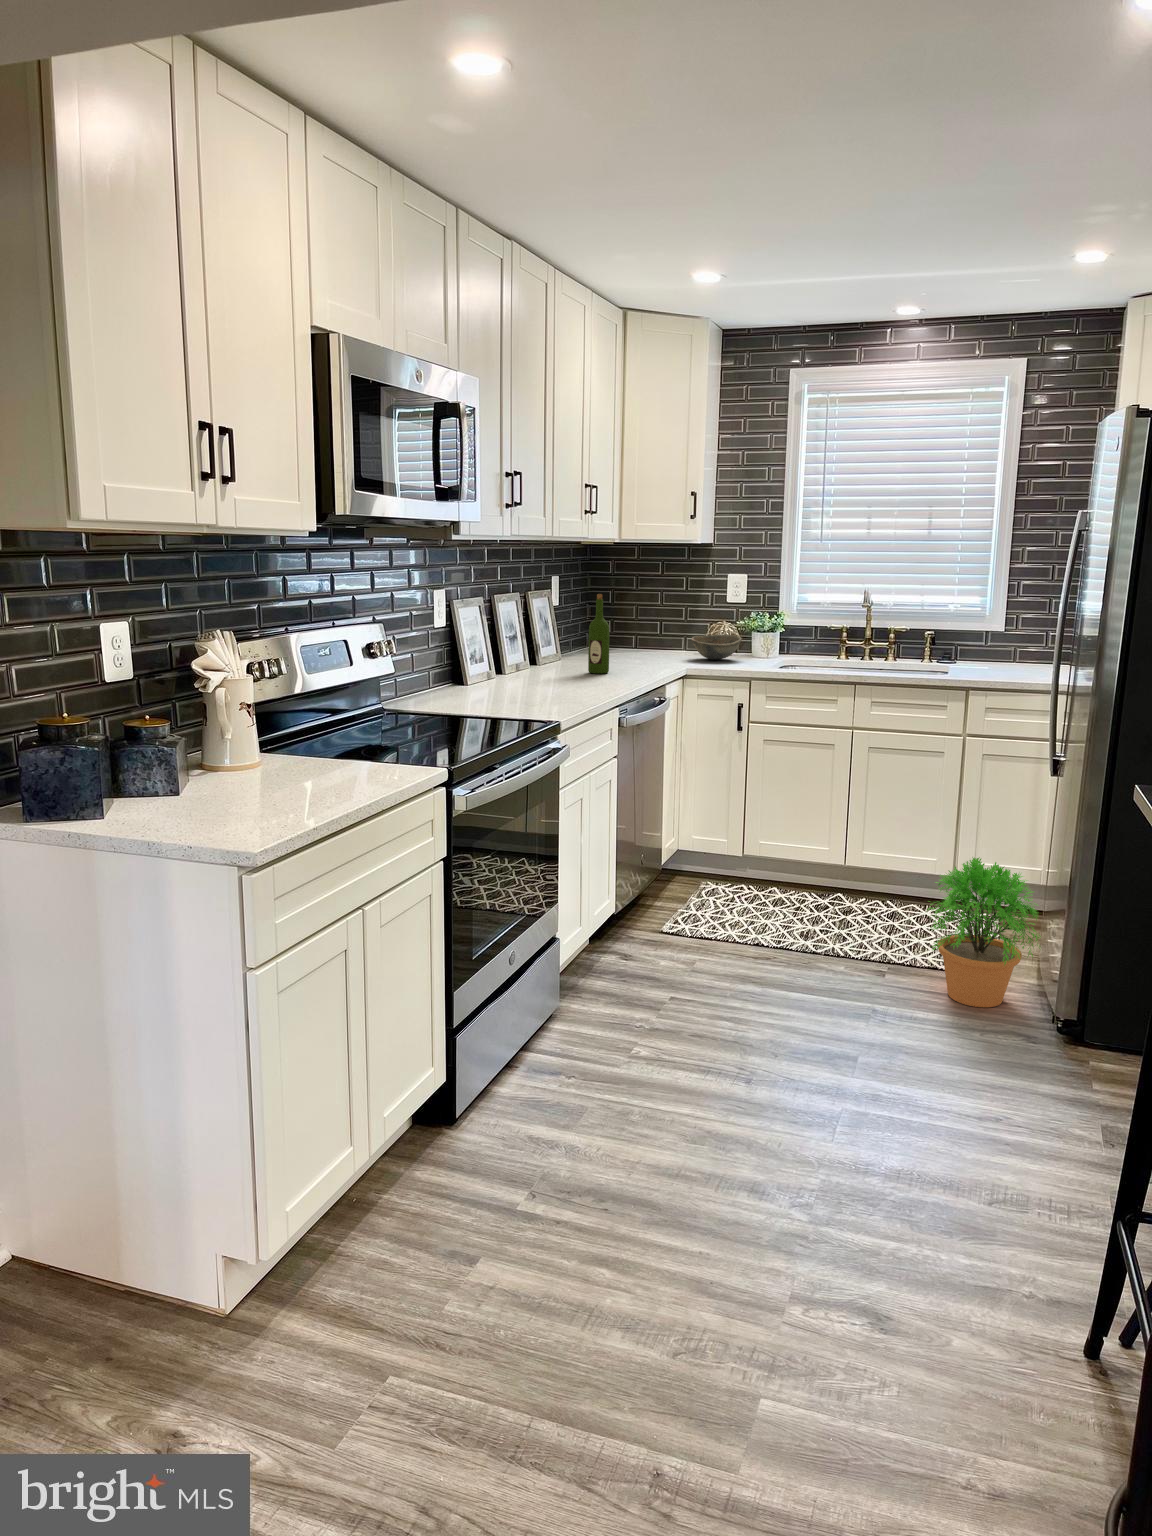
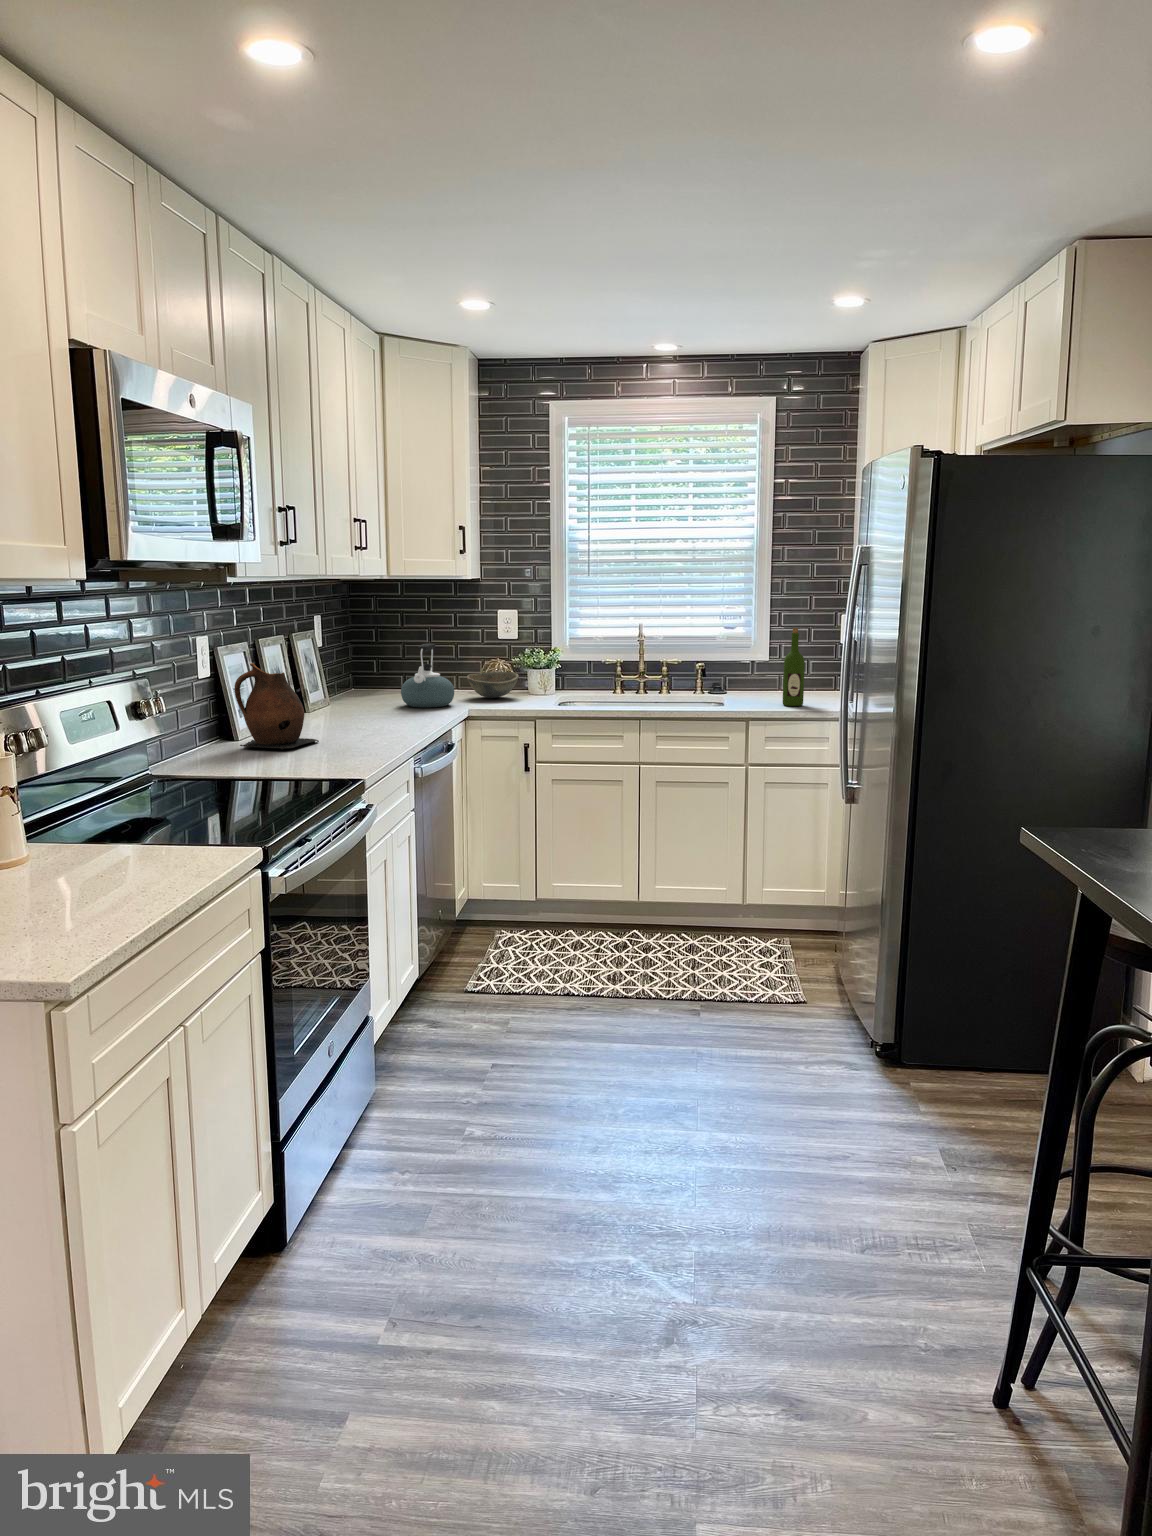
wine bottle: present [588,594,610,674] -> present [783,628,805,706]
kettle: none [626,605,676,665] -> present [401,644,454,707]
ceramic pitcher: none [465,615,537,694] -> present [234,663,319,750]
potted plant: present [928,858,1041,1007] -> none [738,888,851,1037]

